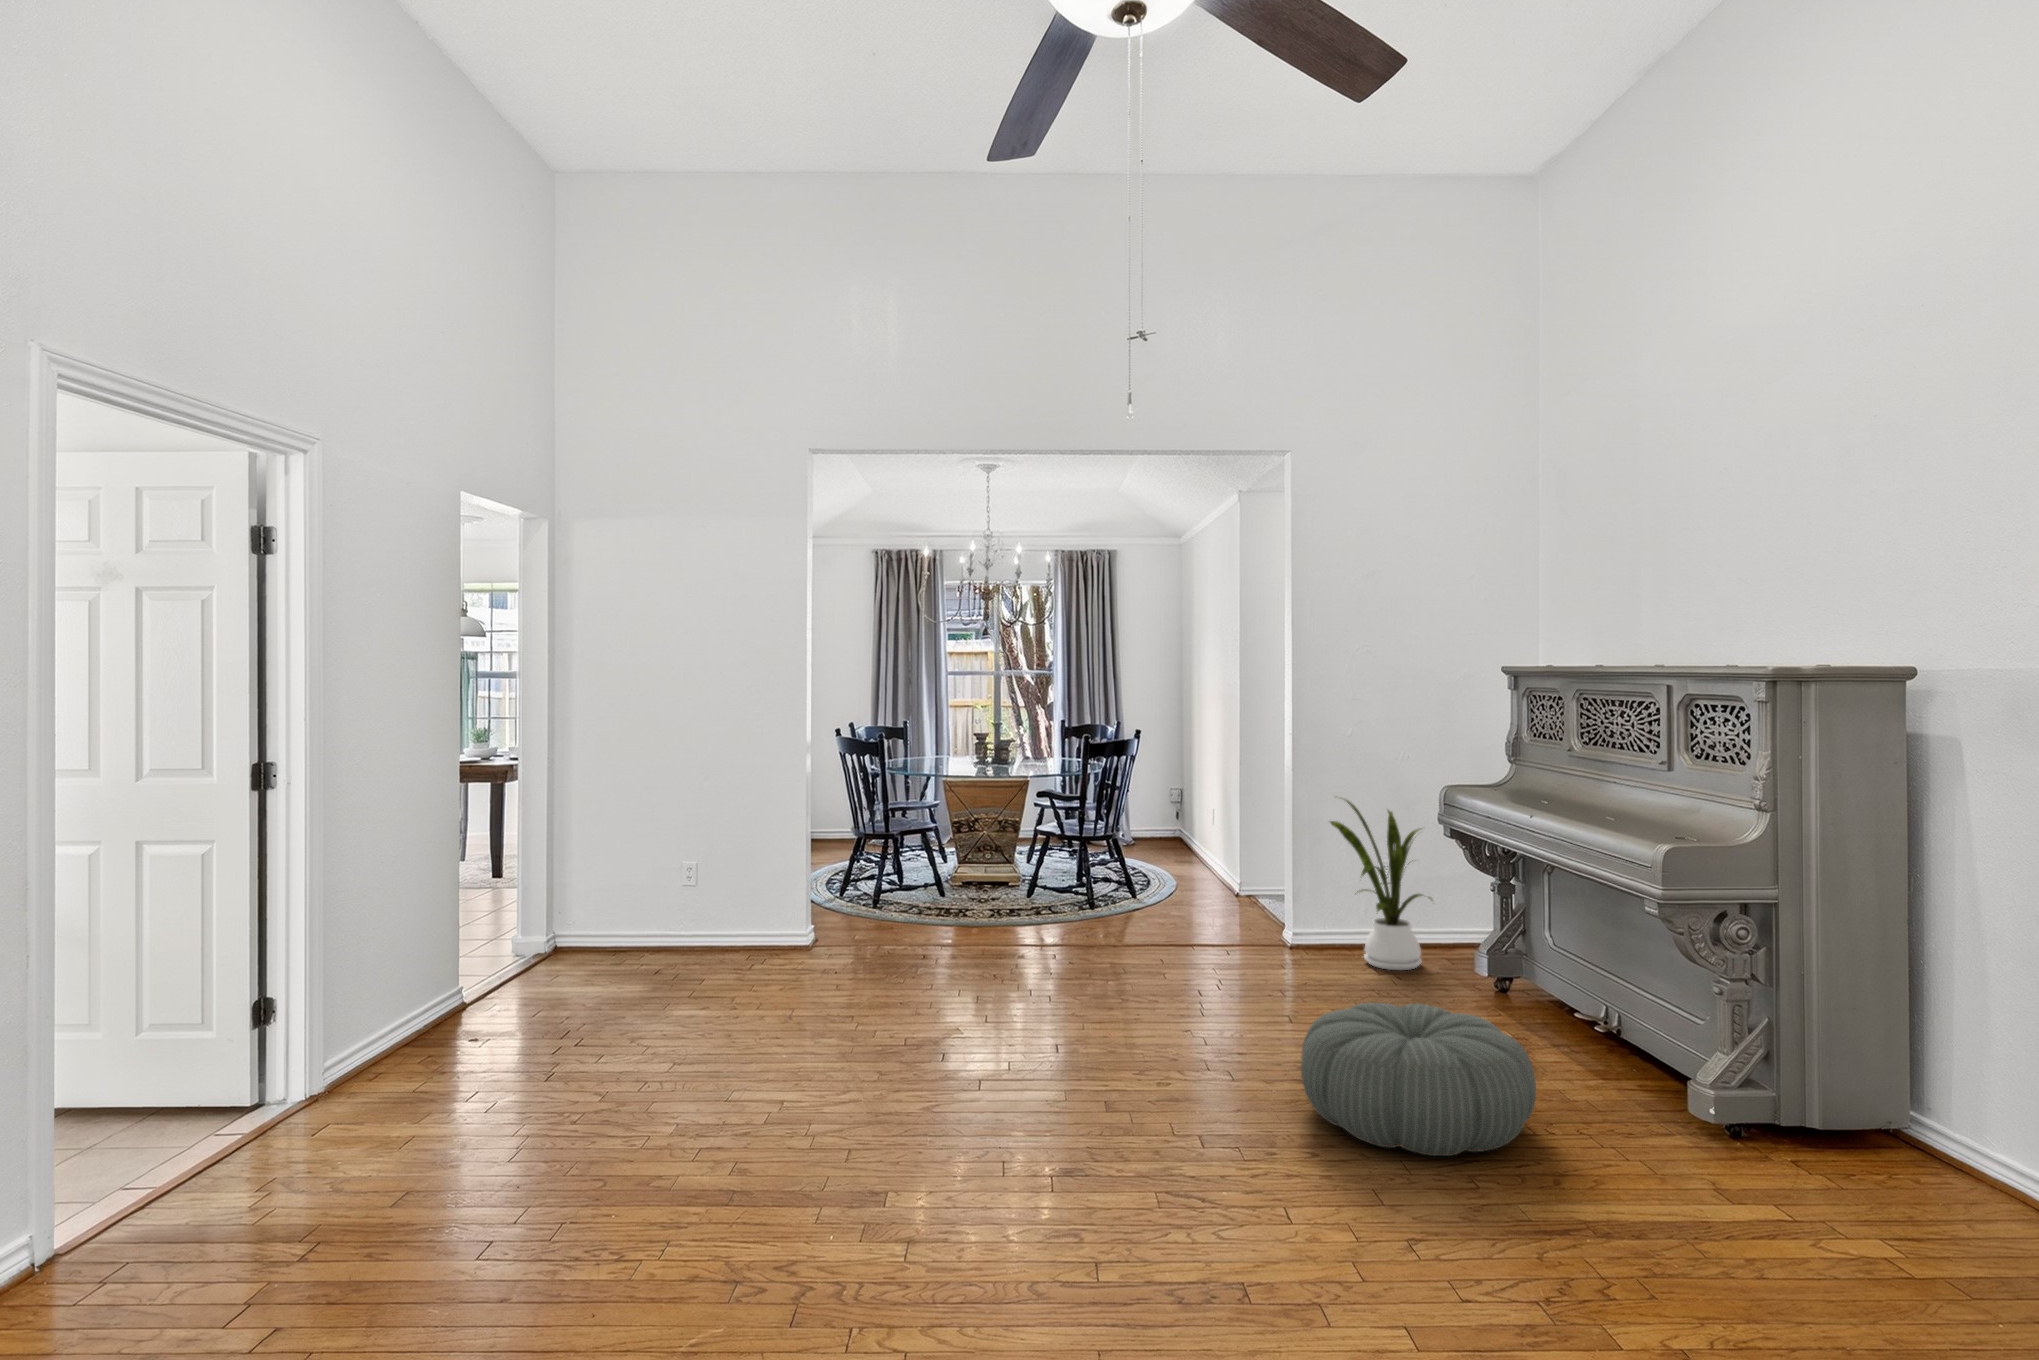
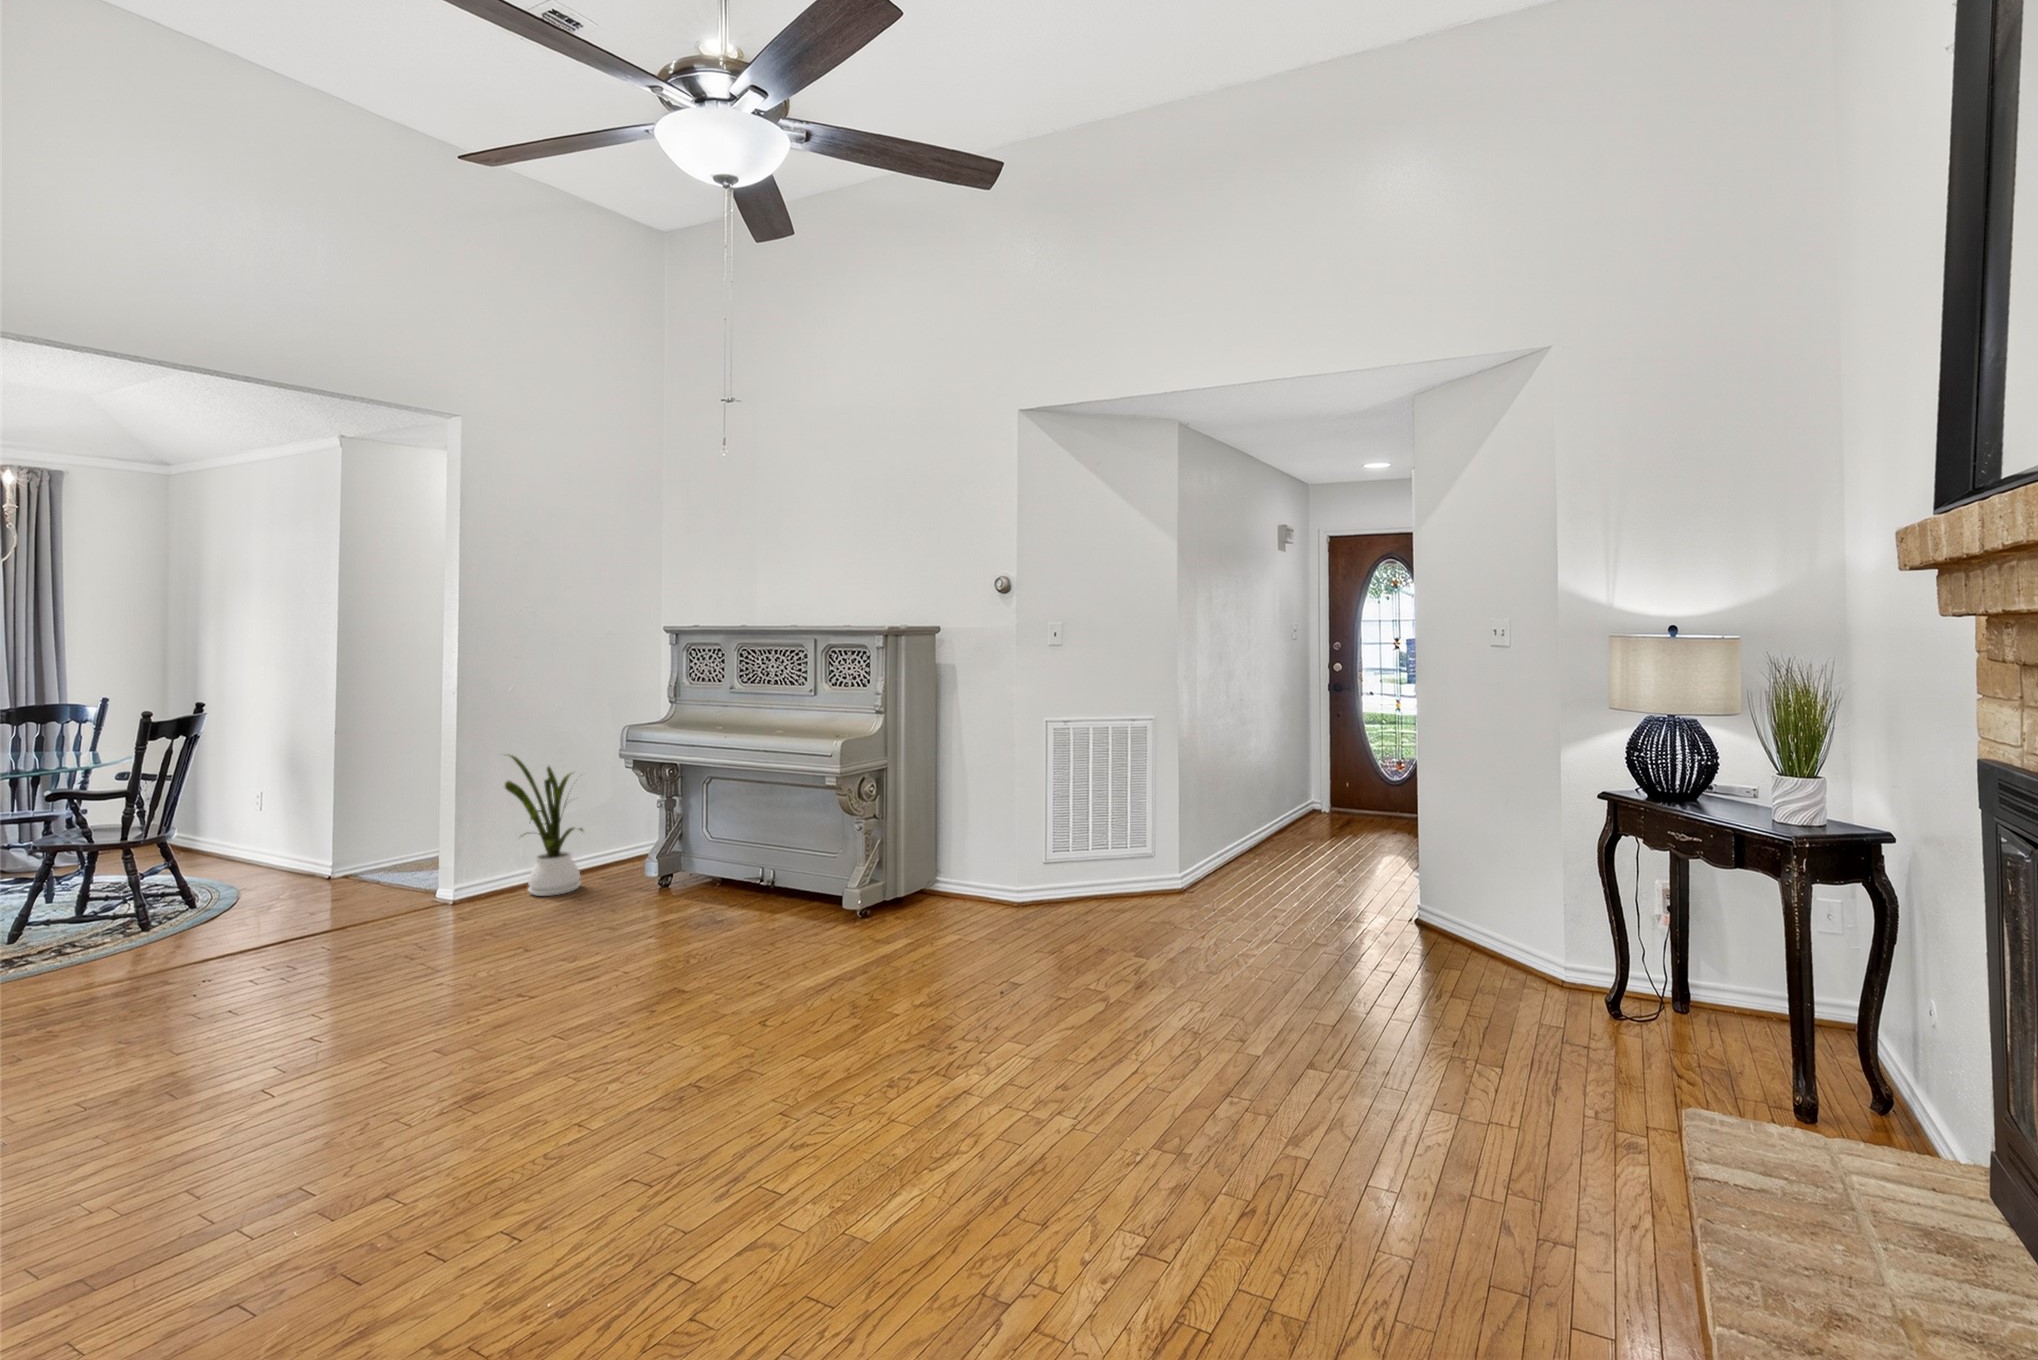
pouf: present [1301,1003,1536,1156] -> none [595,884,778,991]

